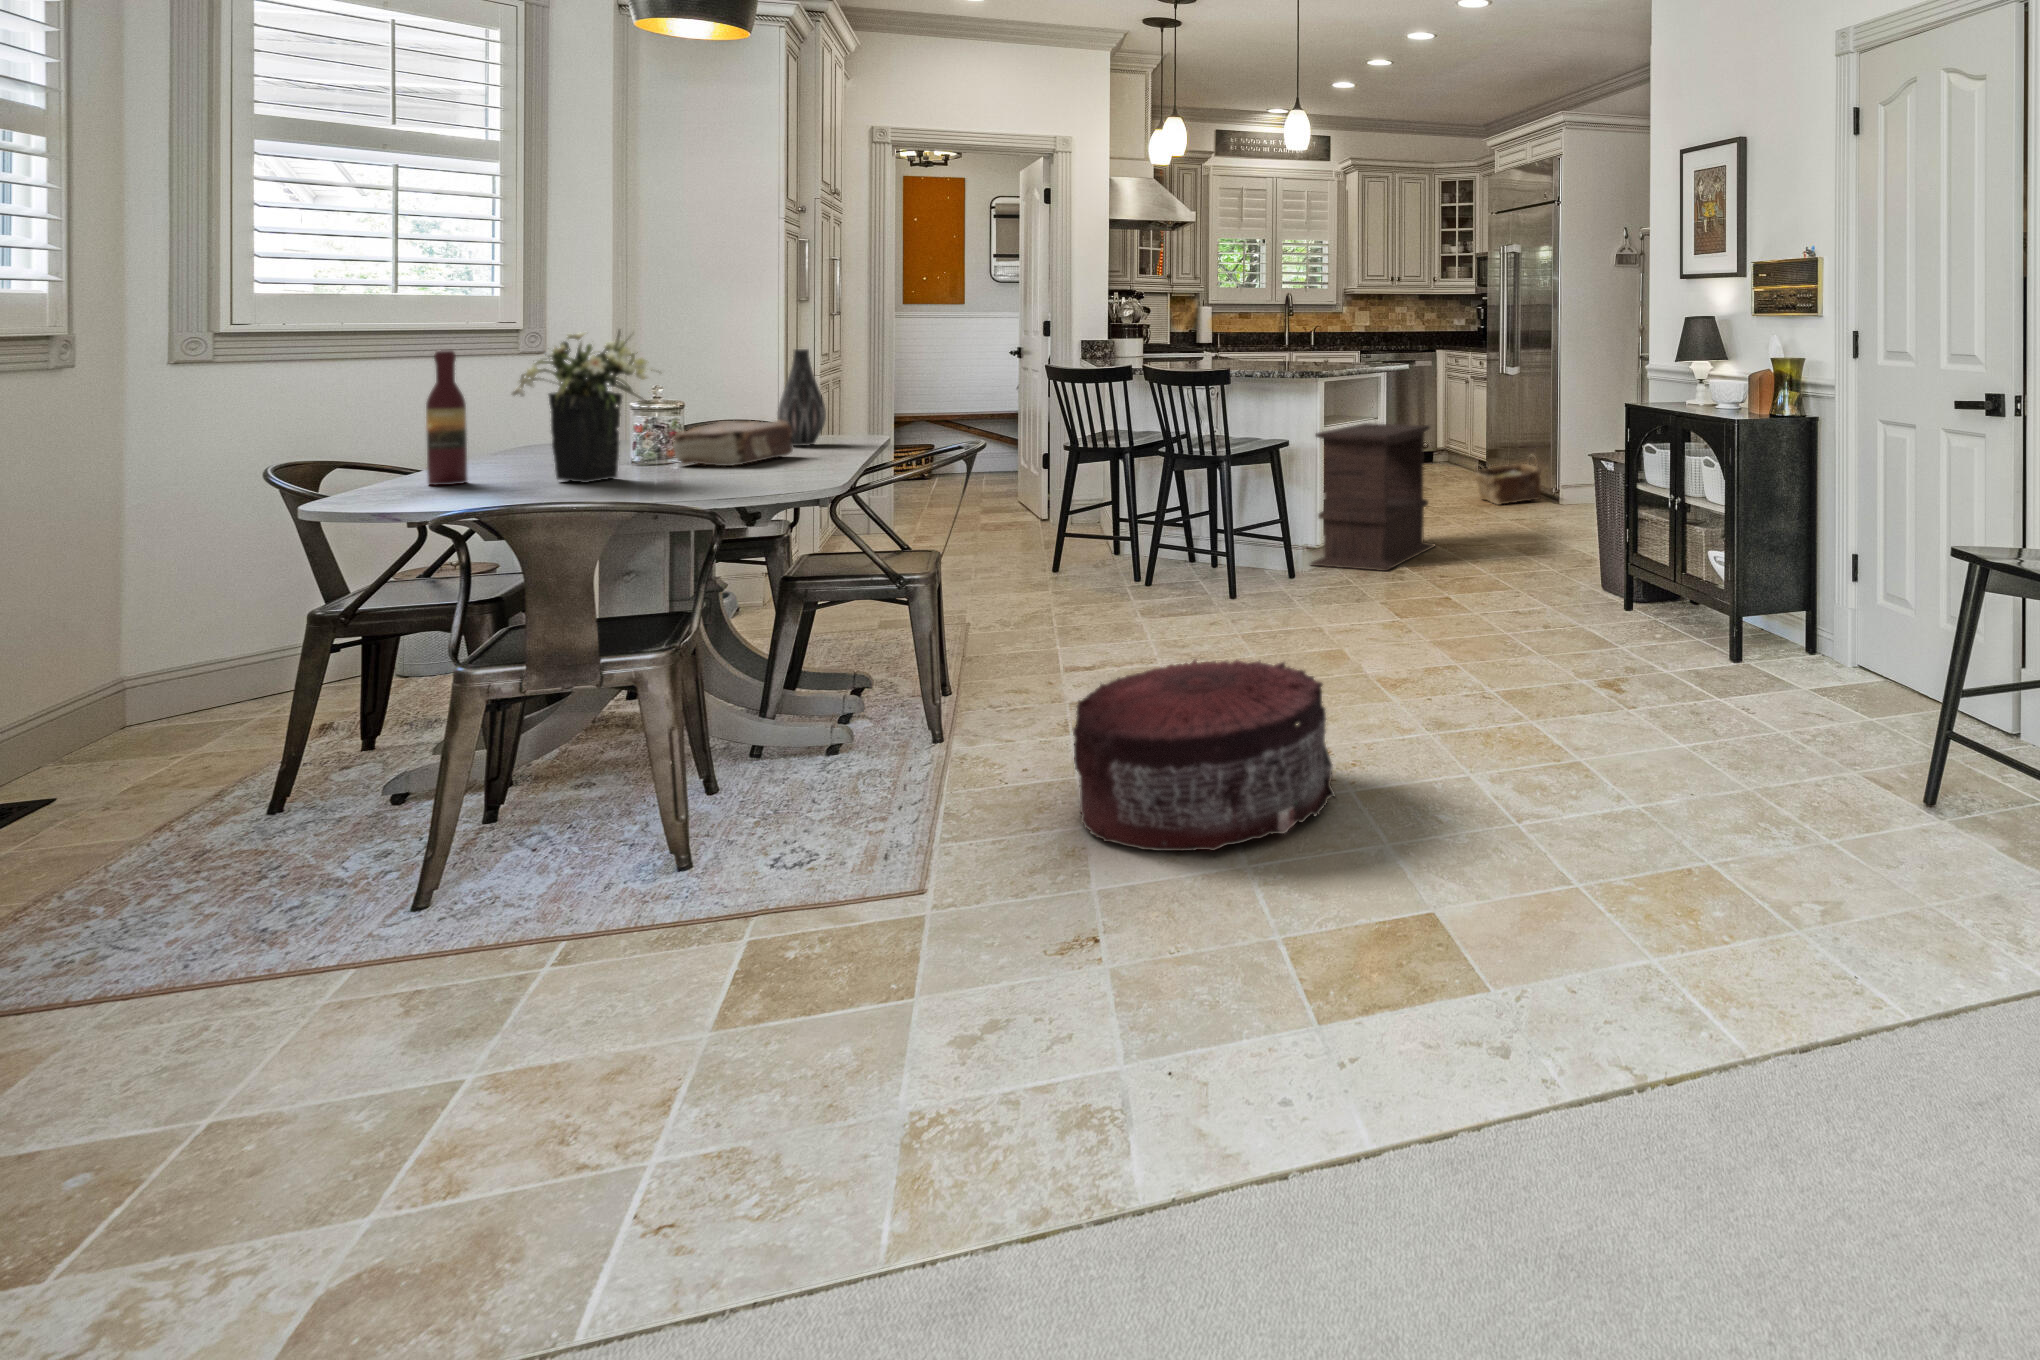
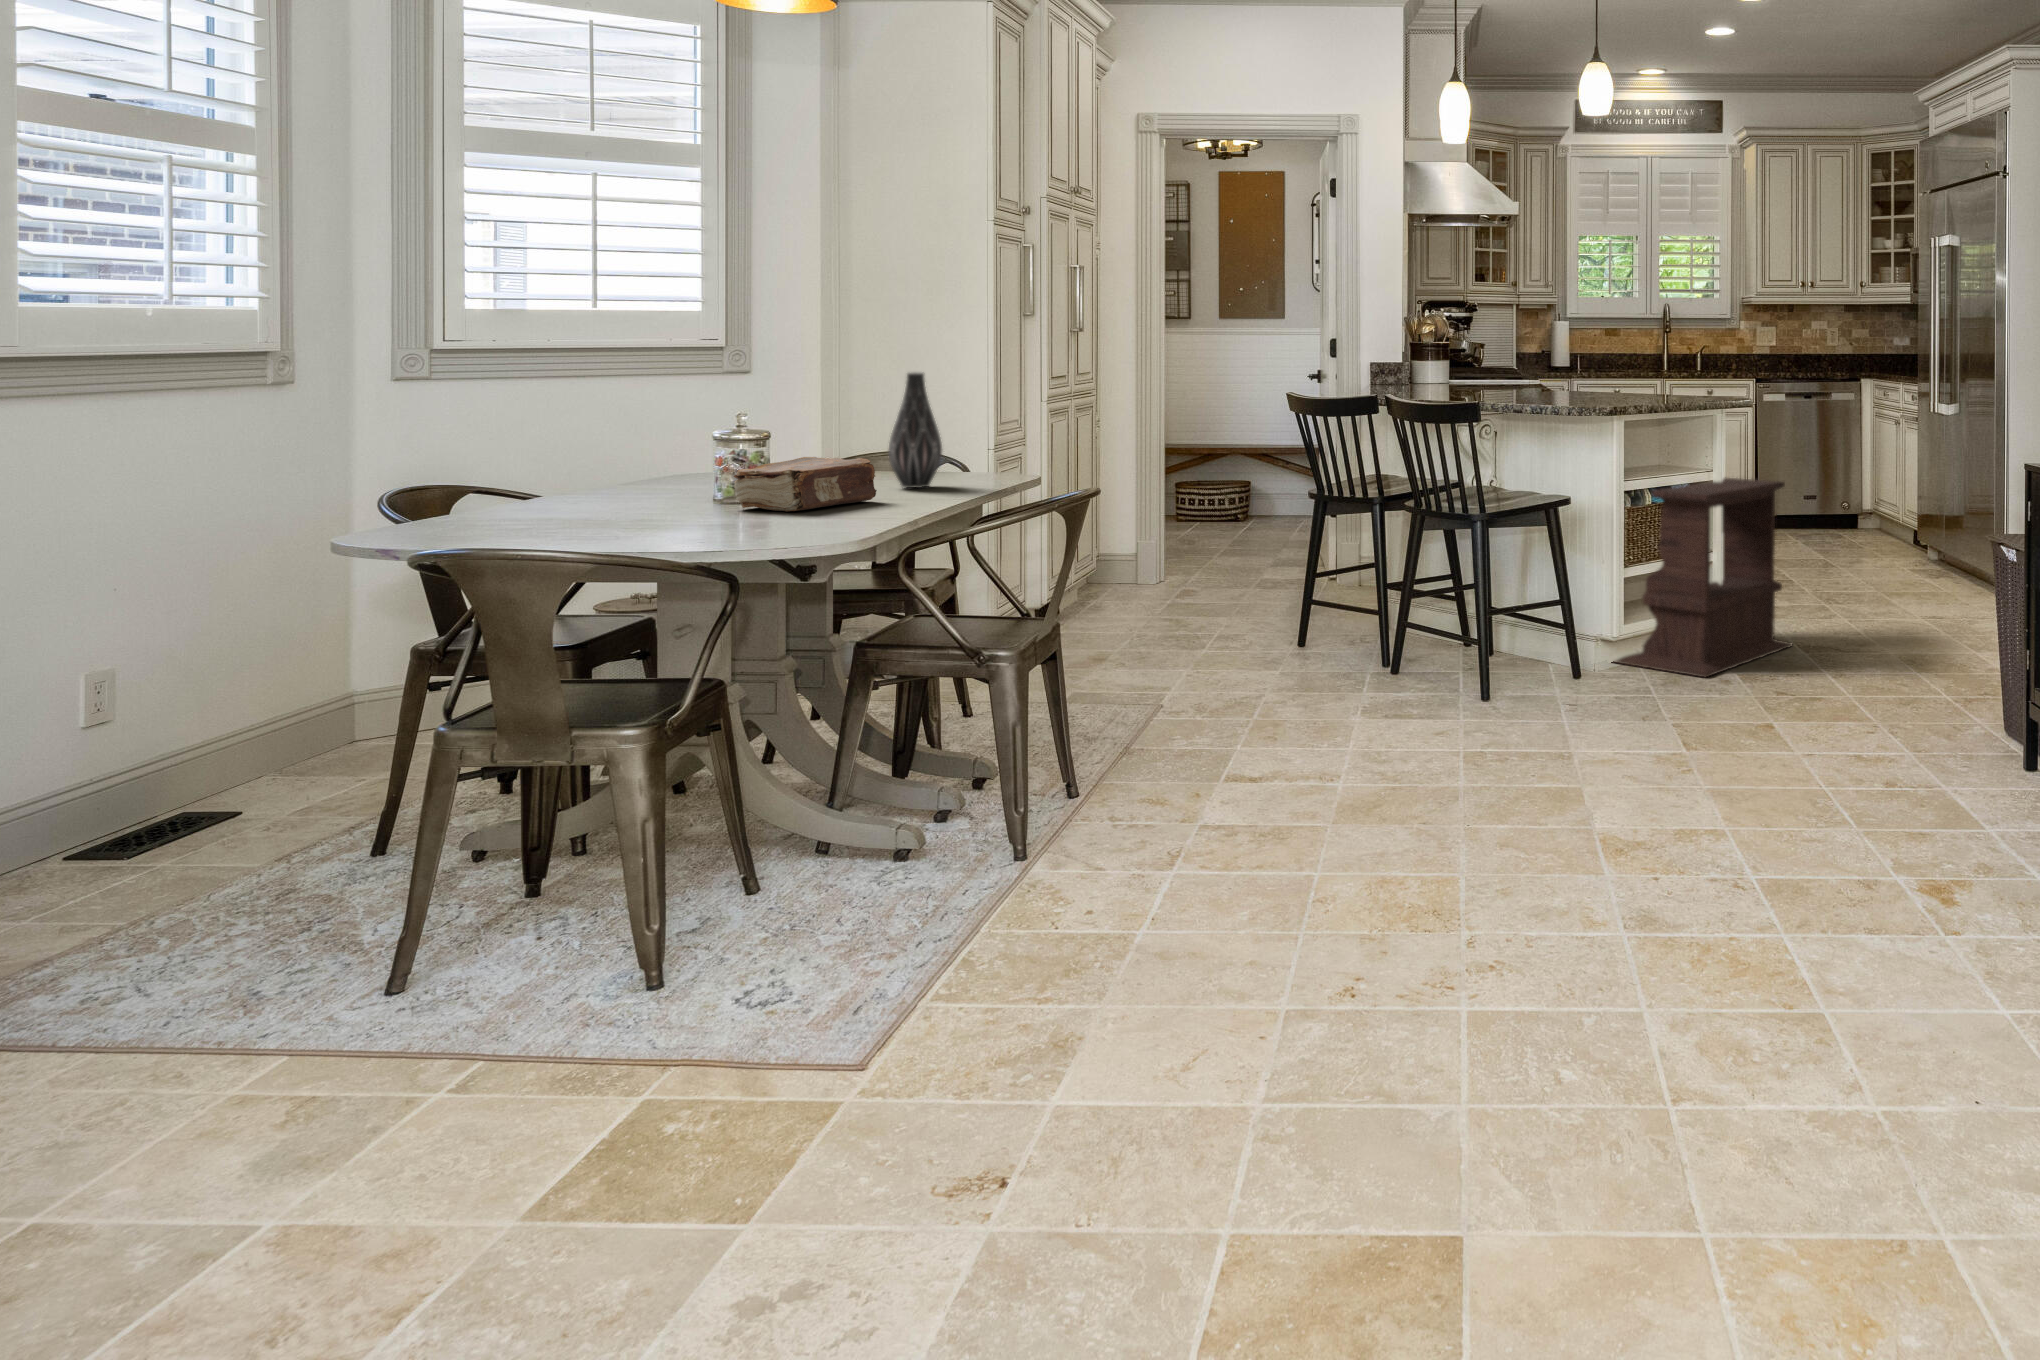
flower arrangement: present [512,330,652,483] -> none [523,348,687,527]
wine bottle: present [426,350,467,485] -> none [466,372,508,523]
woven basket: present [1474,456,1541,505] -> none [1881,524,1977,591]
pouf: present [1073,660,1335,851] -> none [1079,798,1428,1088]

